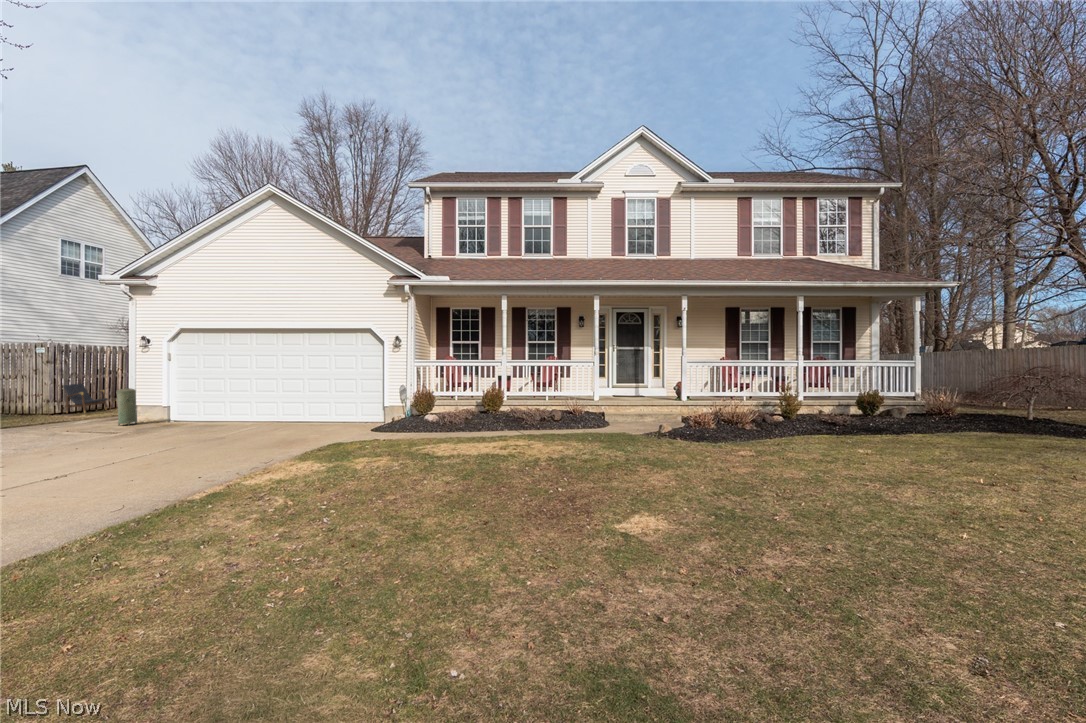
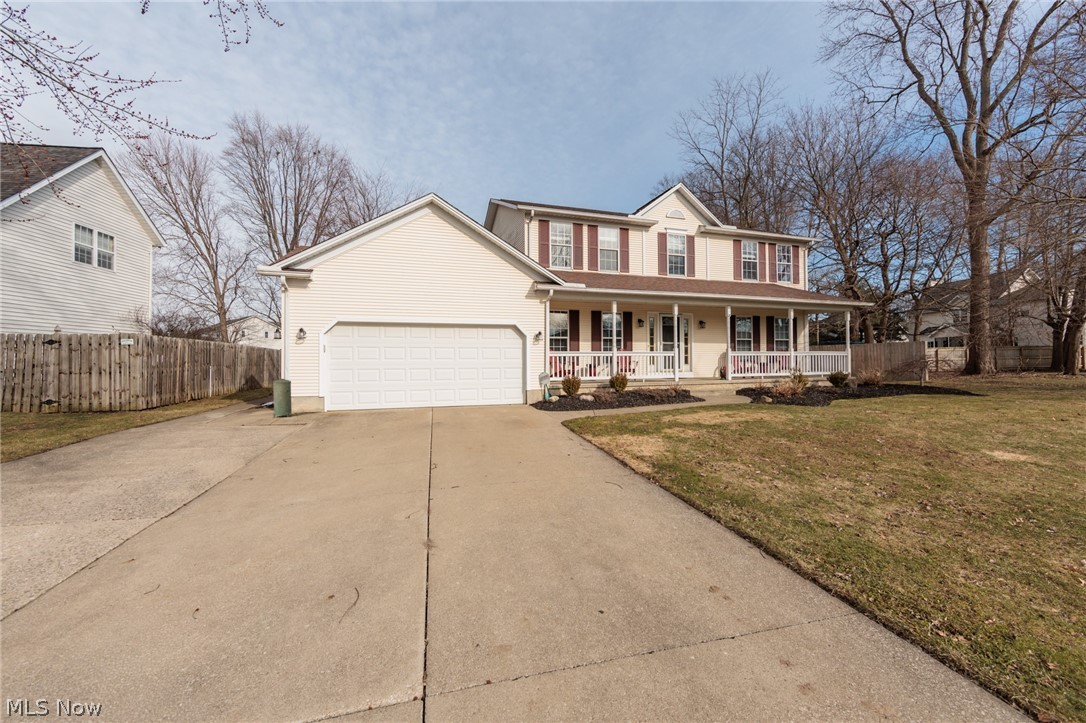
lounge chair: present [64,384,108,413] -> none [148,380,195,412]

